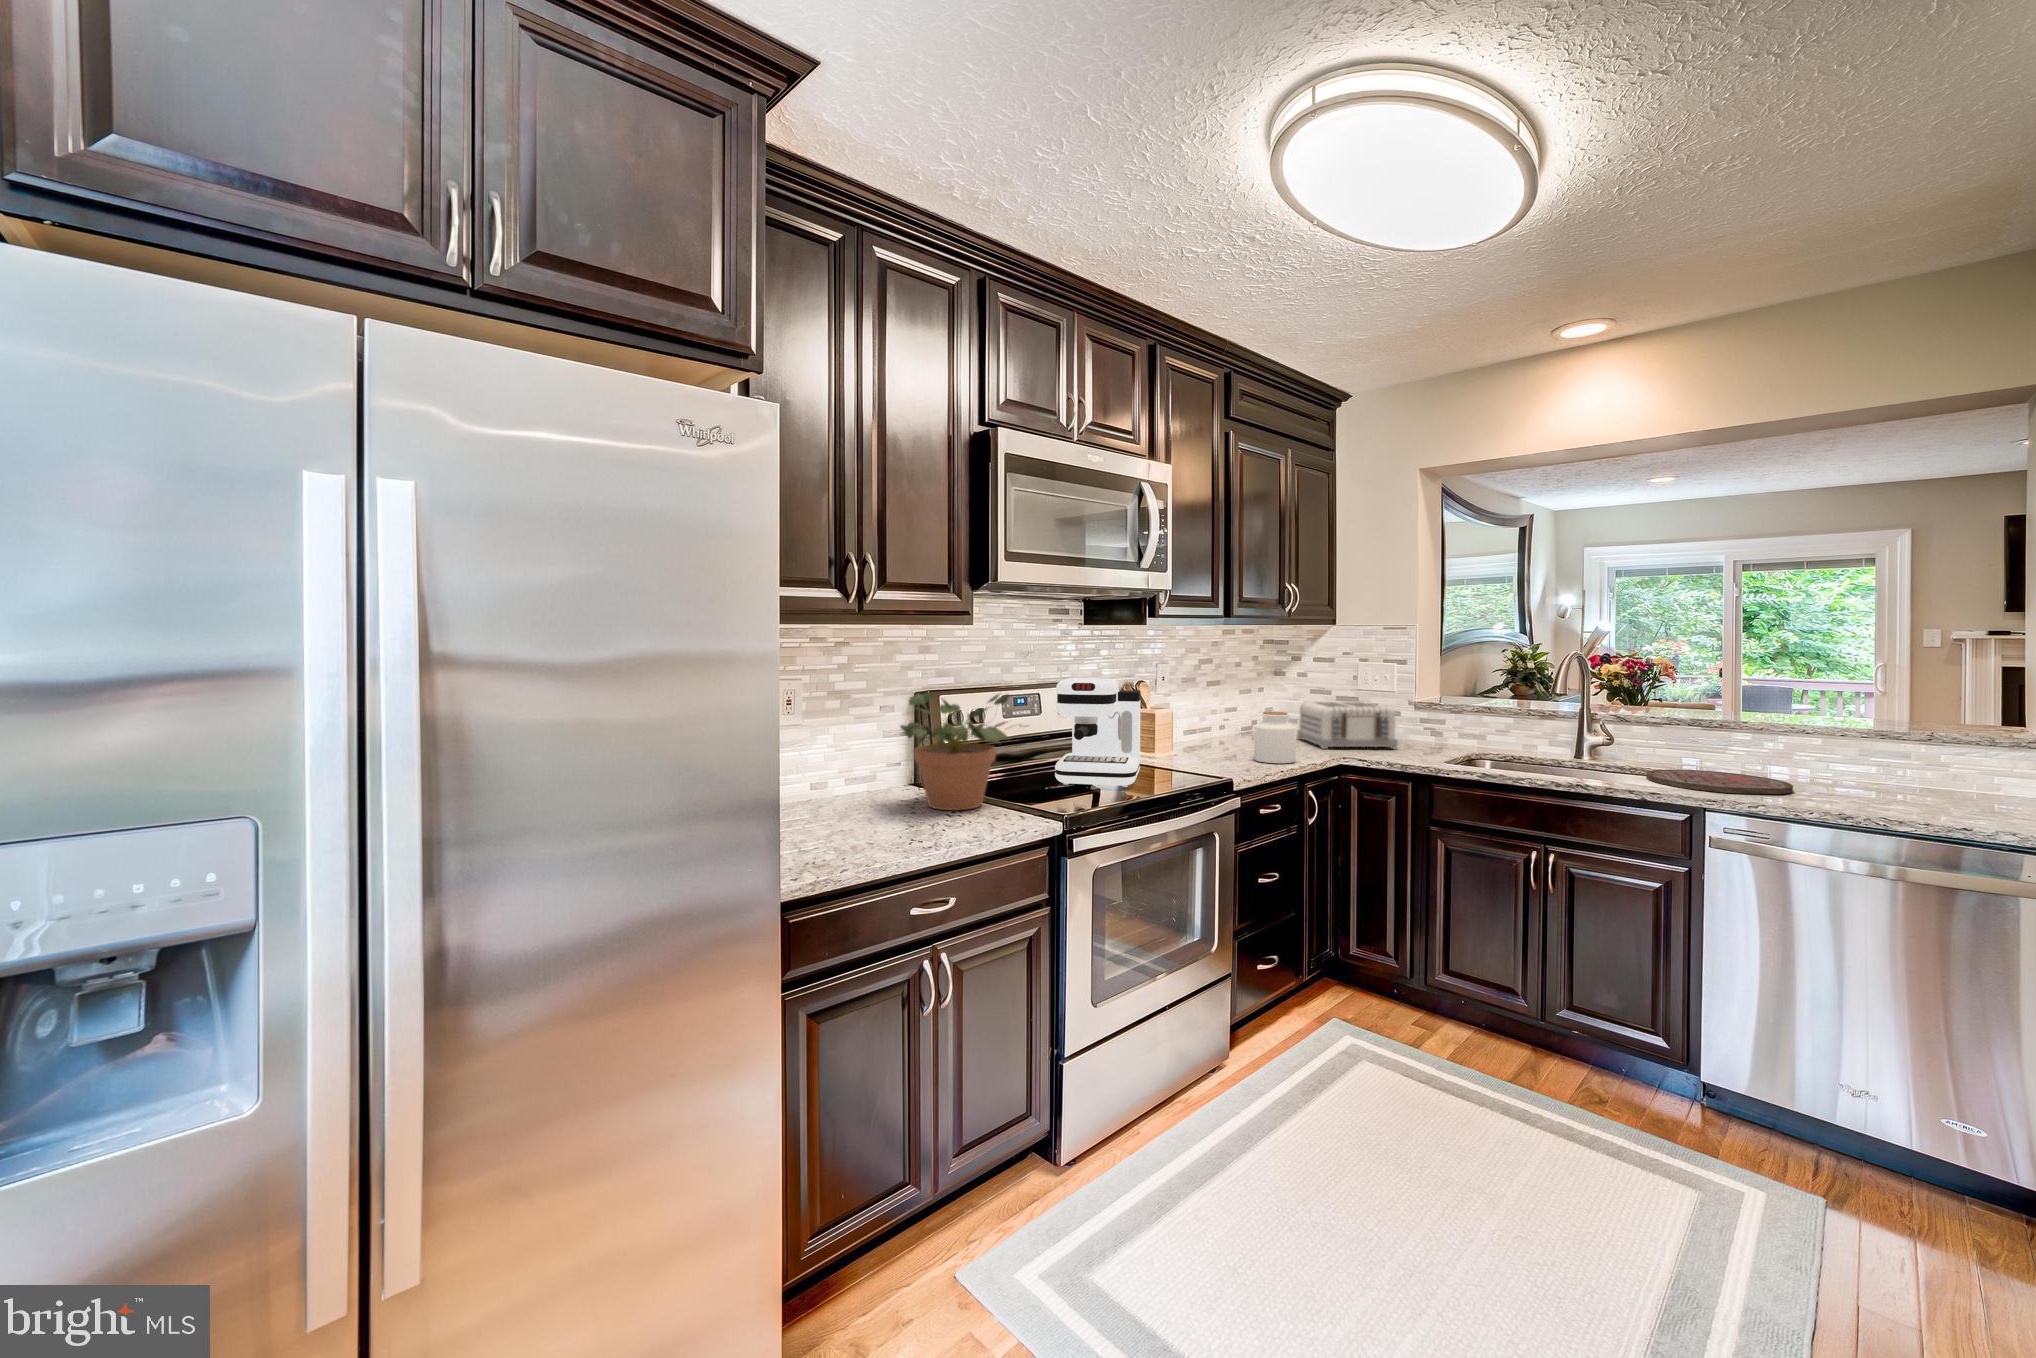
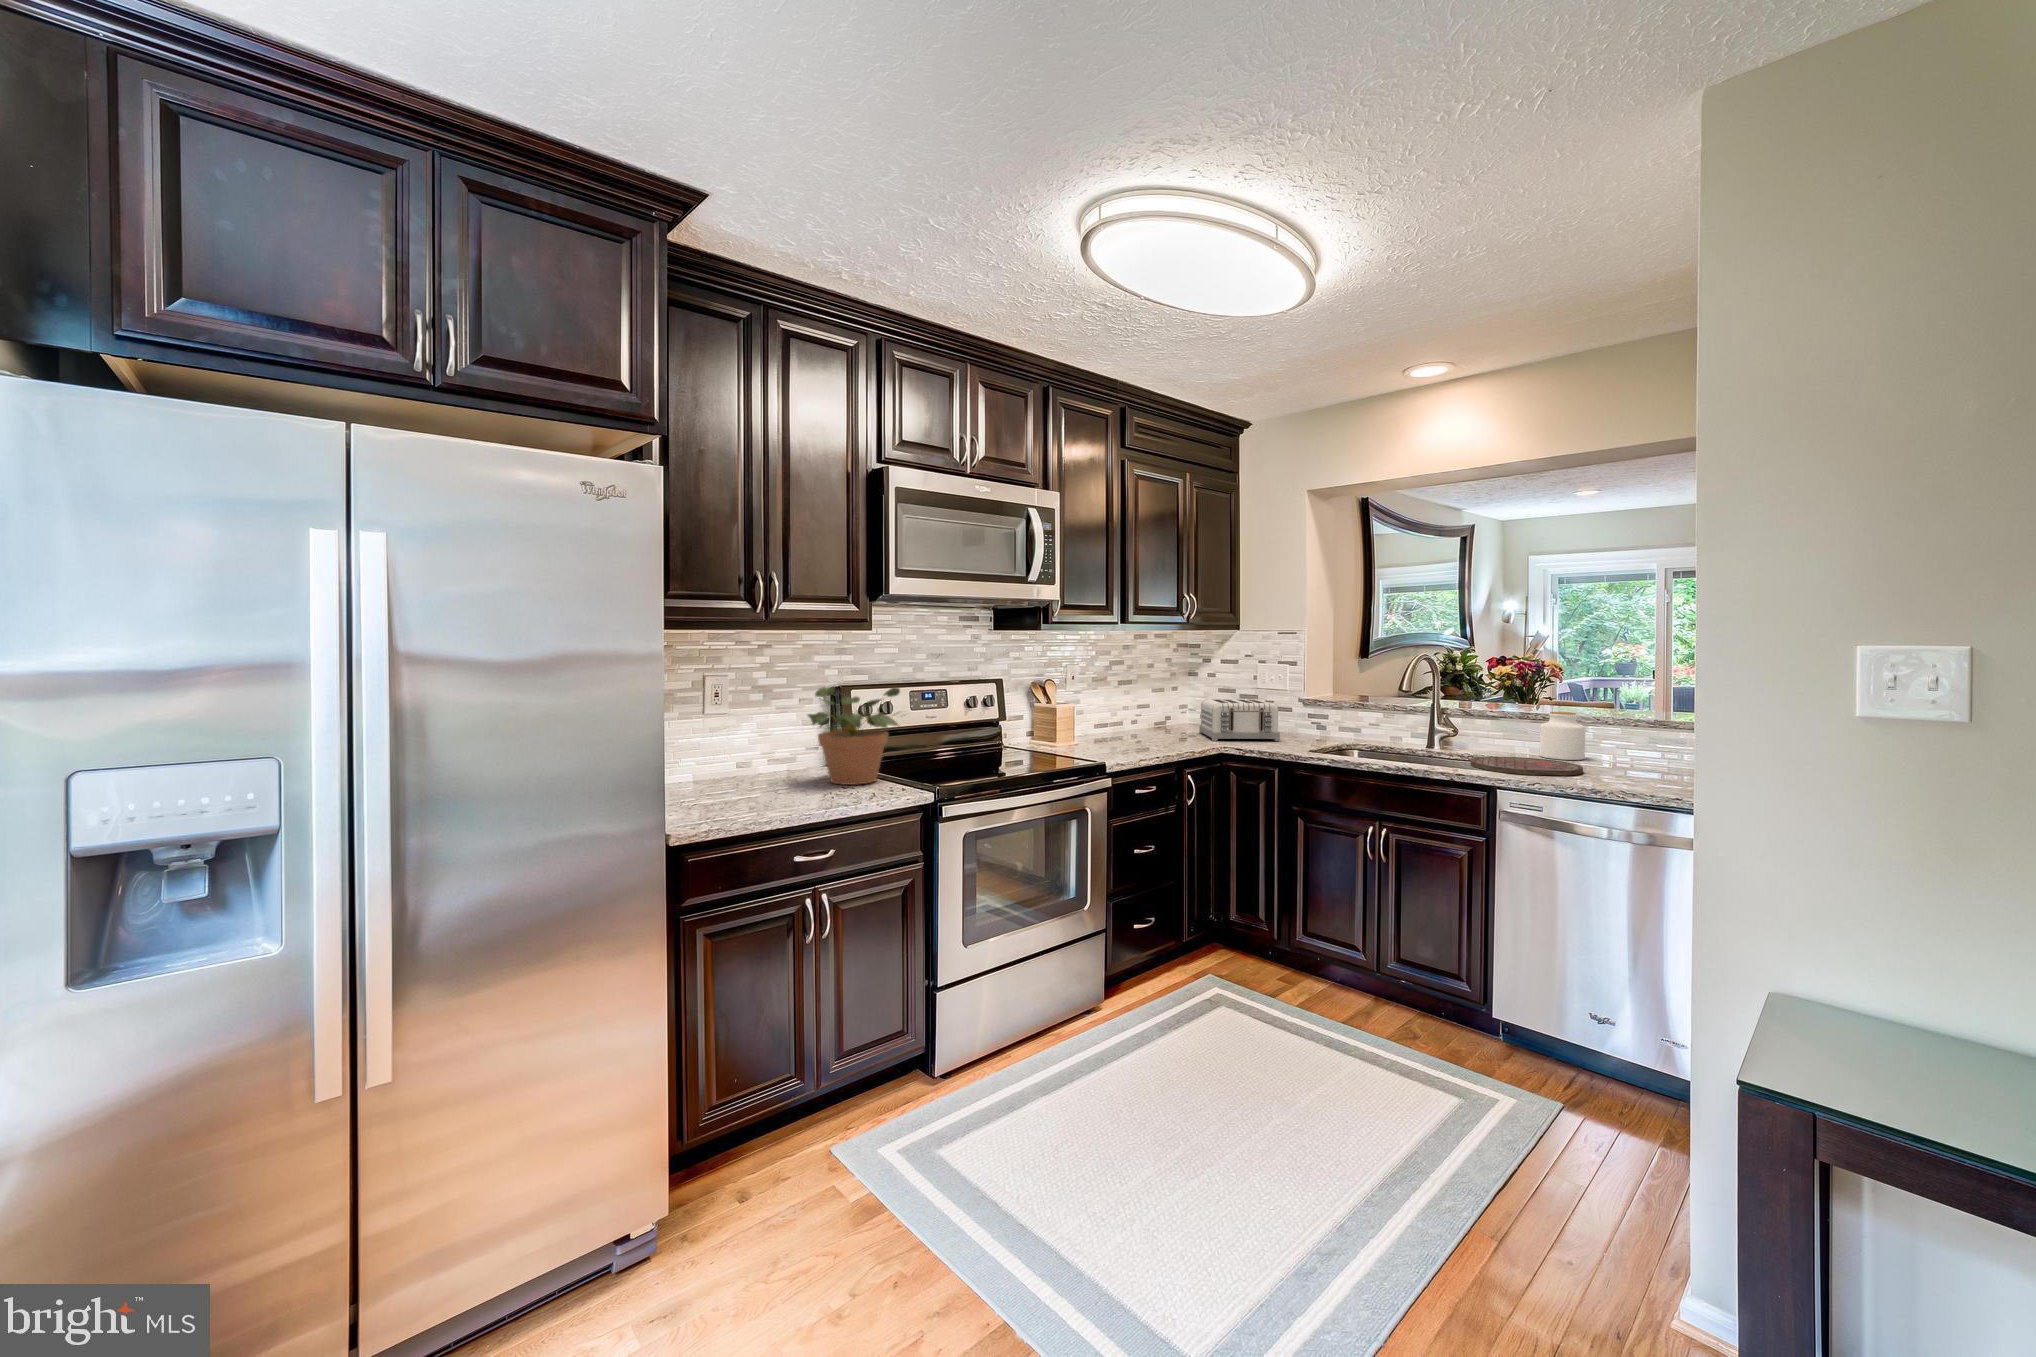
coffee maker: present [1055,678,1141,787] -> none [950,676,1029,769]
jar: present [1254,712,1296,763] -> present [1540,712,1585,760]

